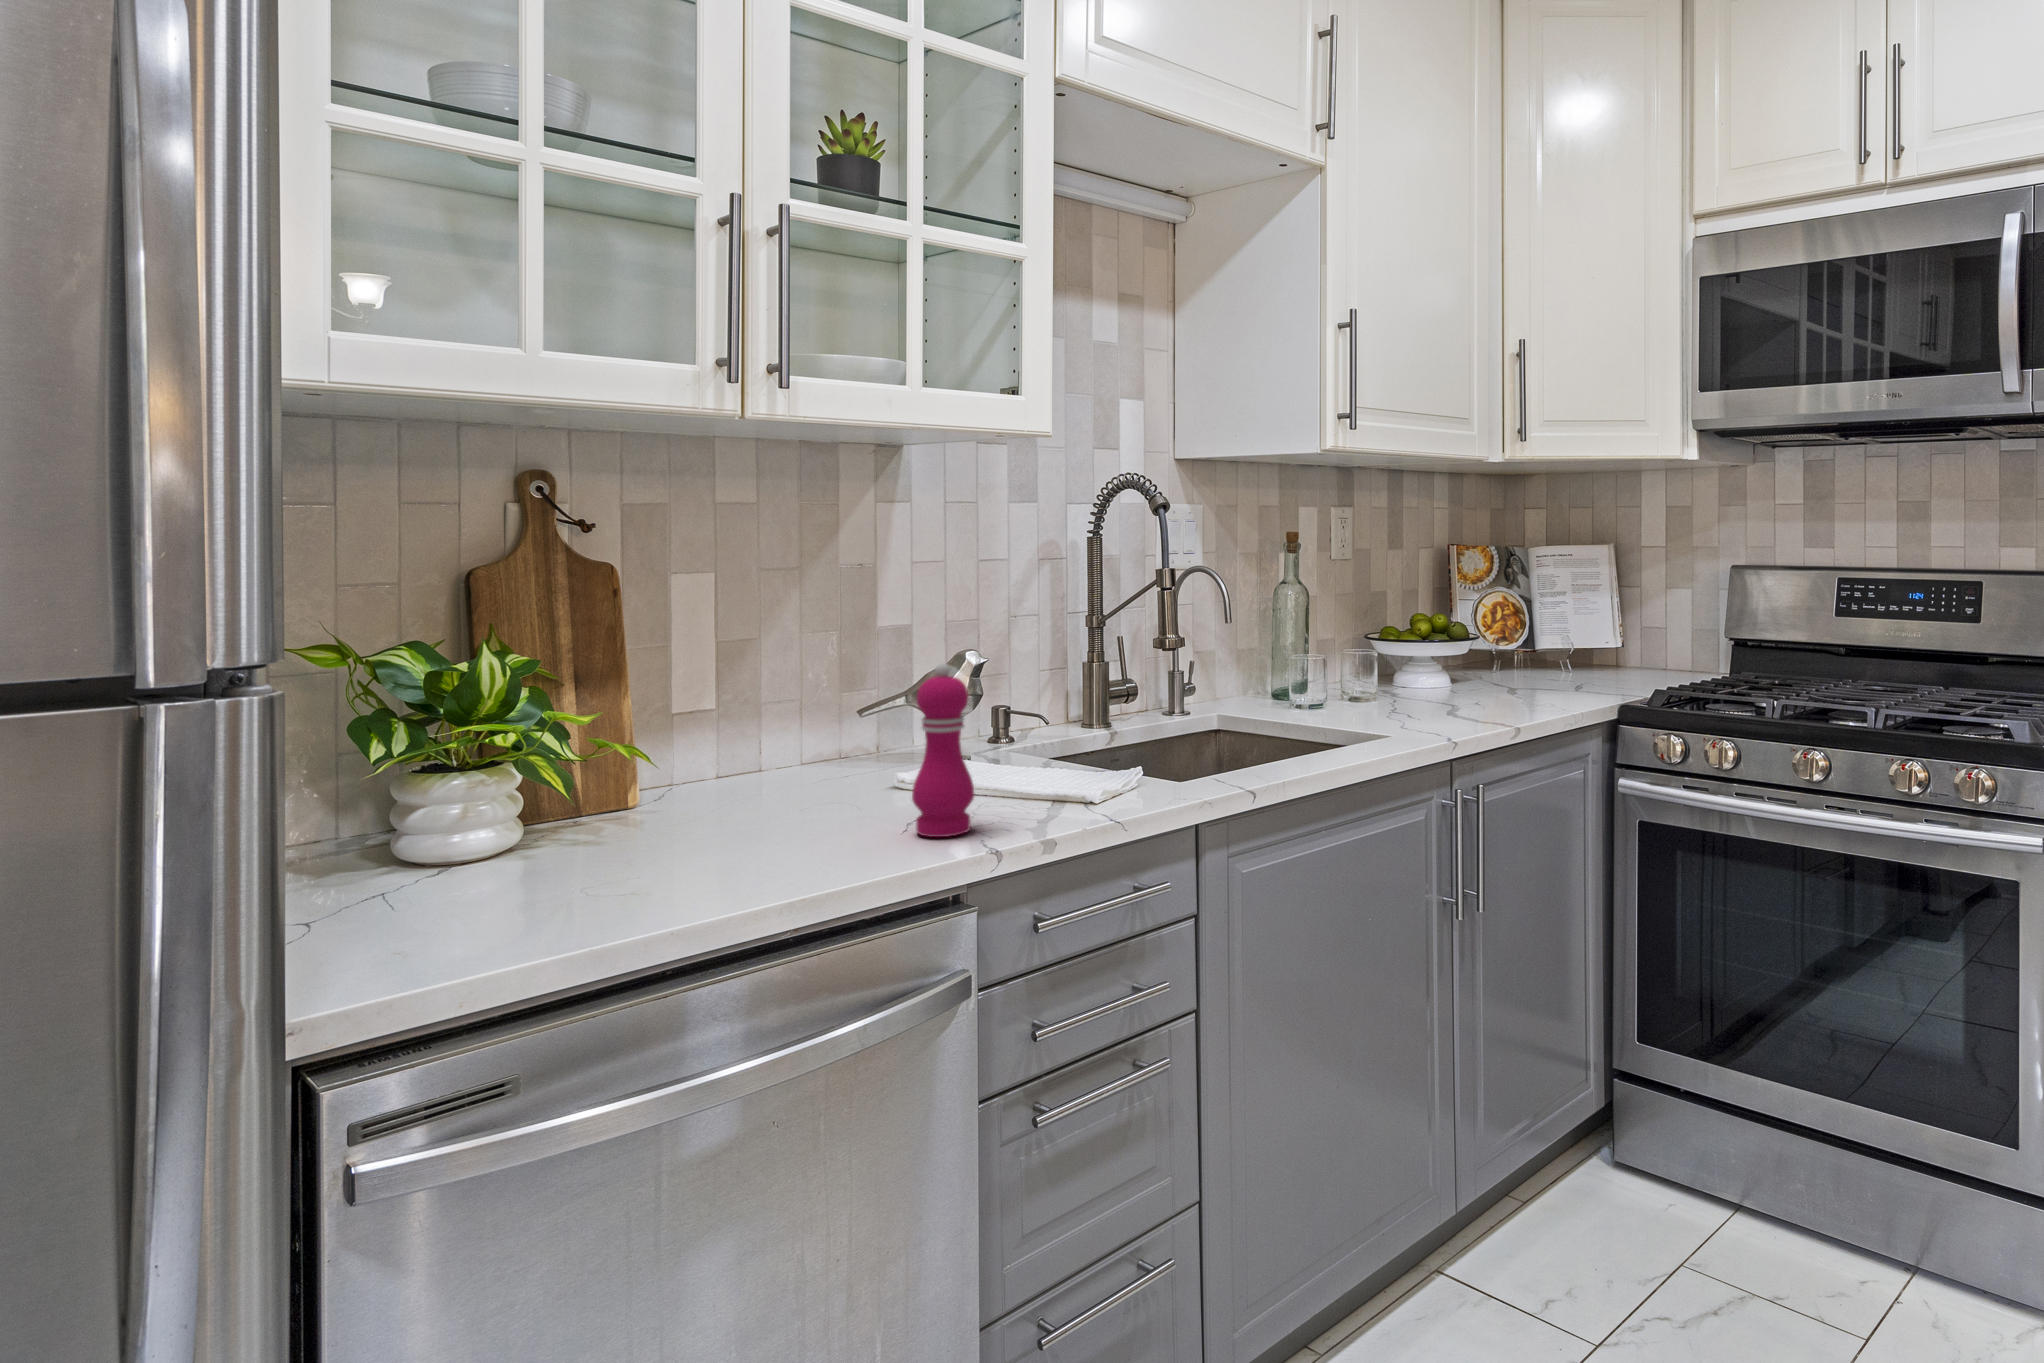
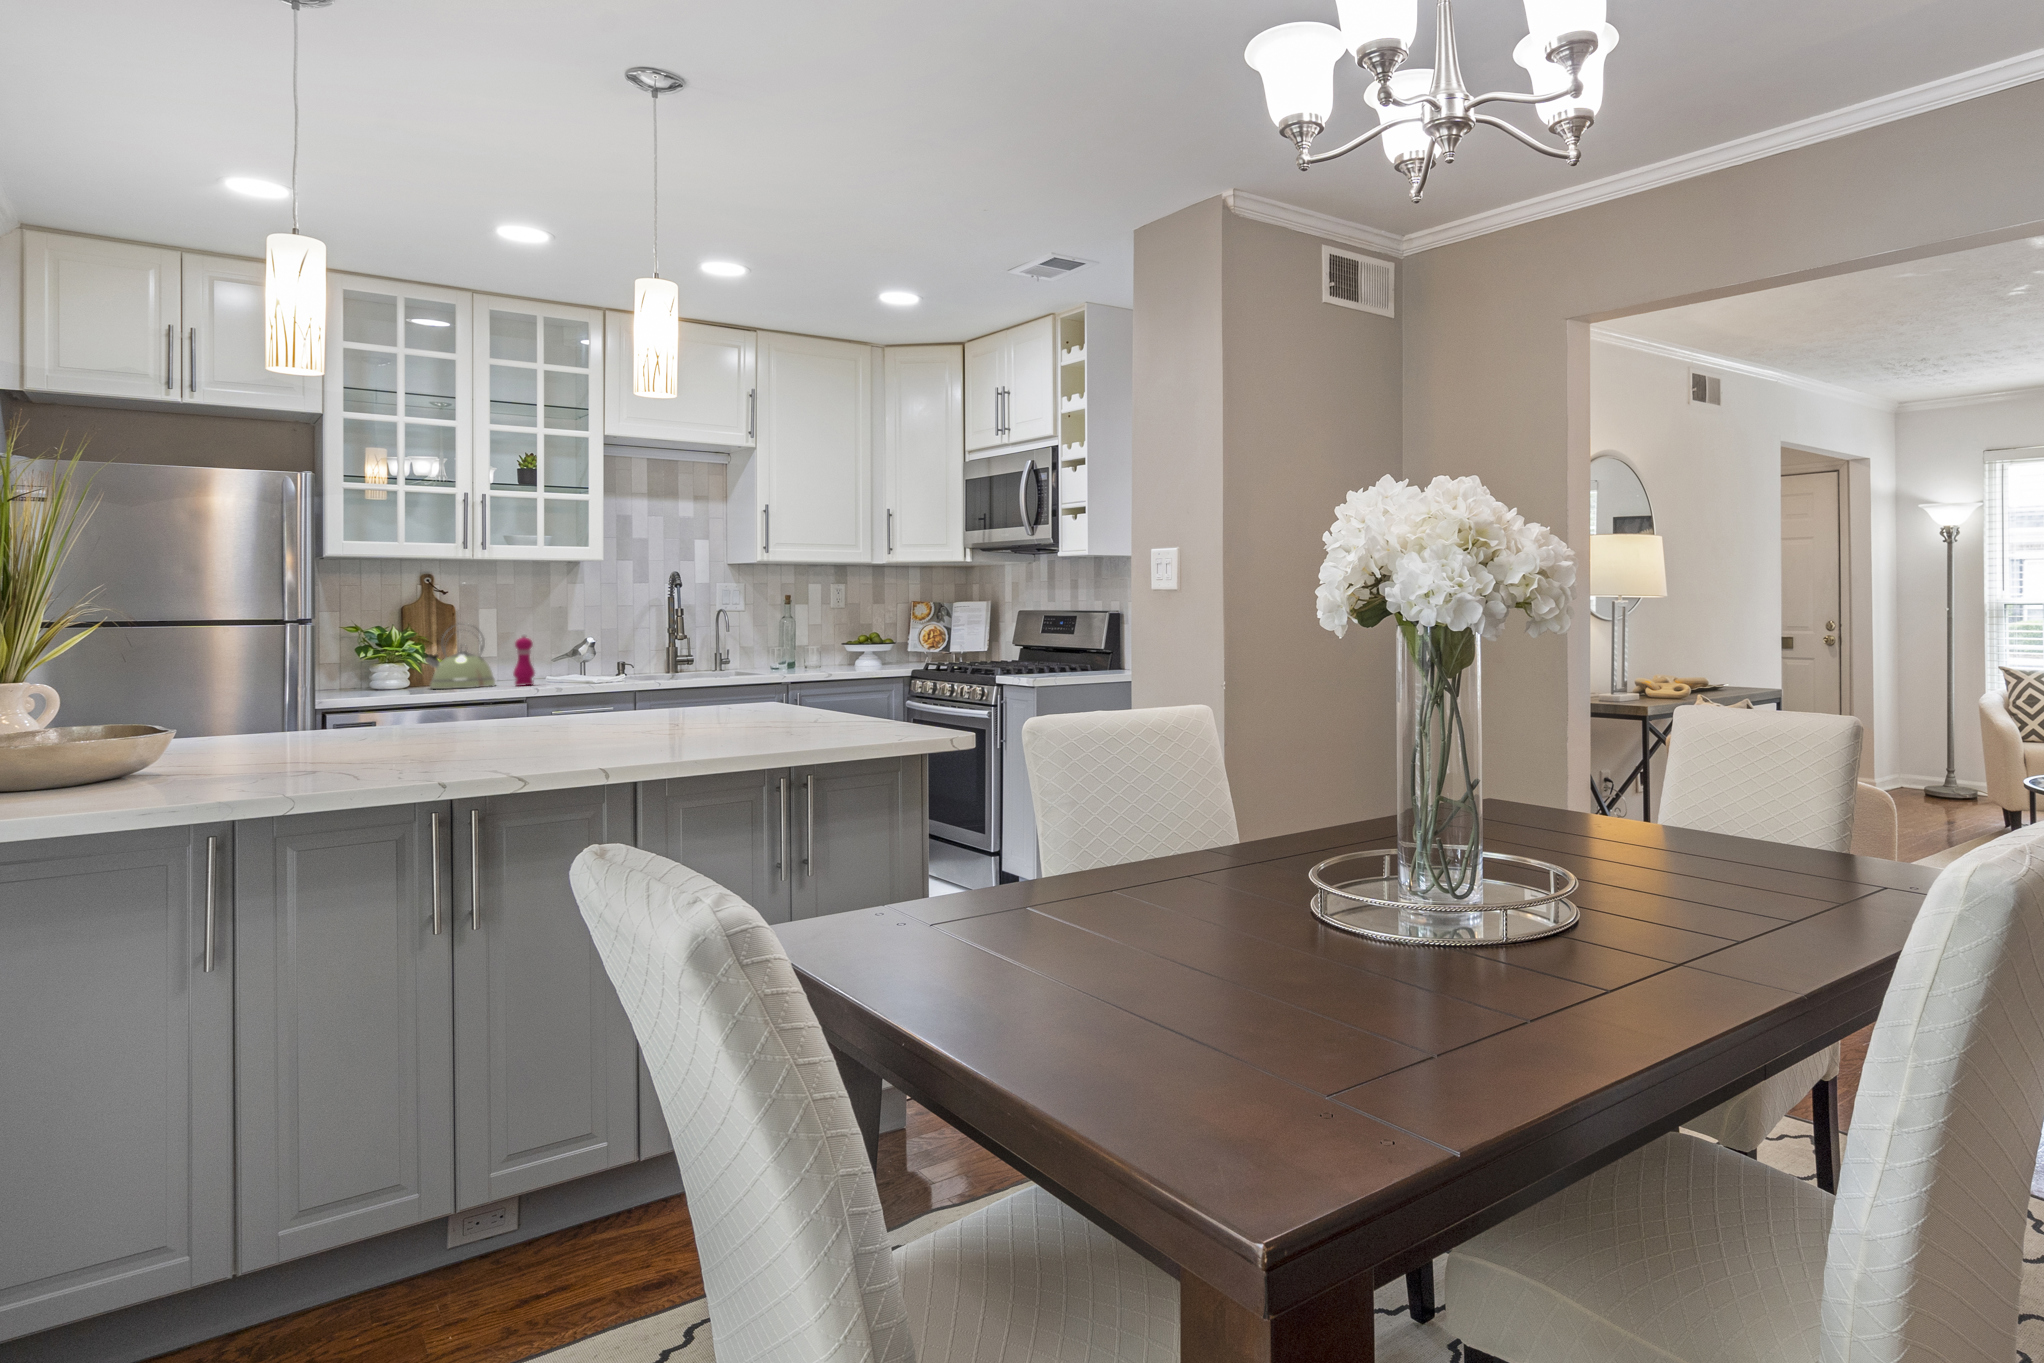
kettle: none [594,627,827,865] -> present [425,623,495,689]

